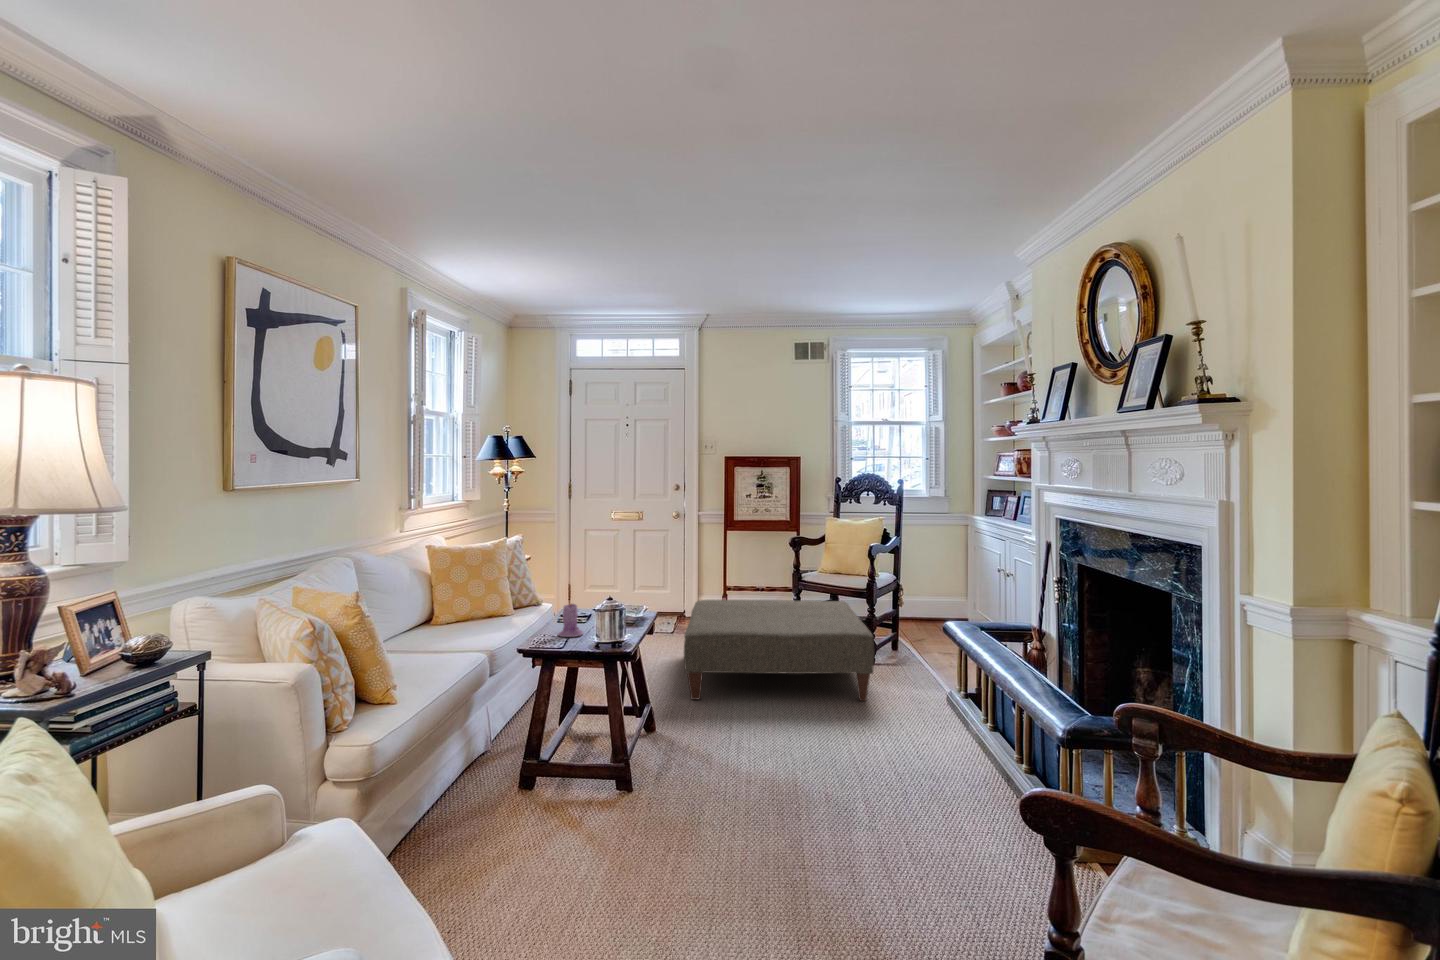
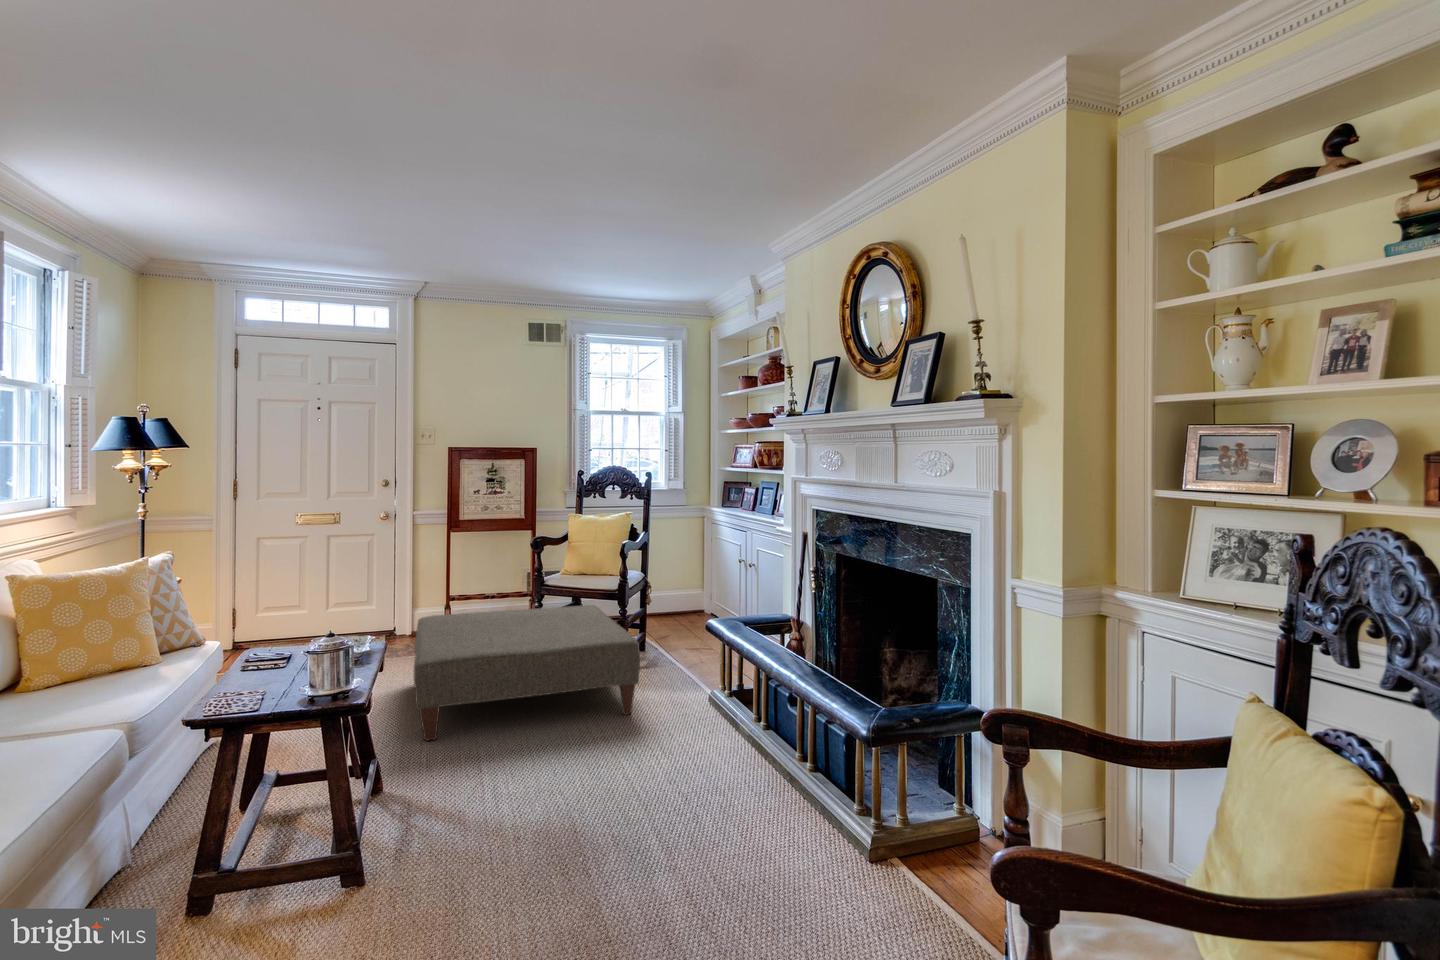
candle: present [558,604,583,637] -> none [242,637,282,689]

